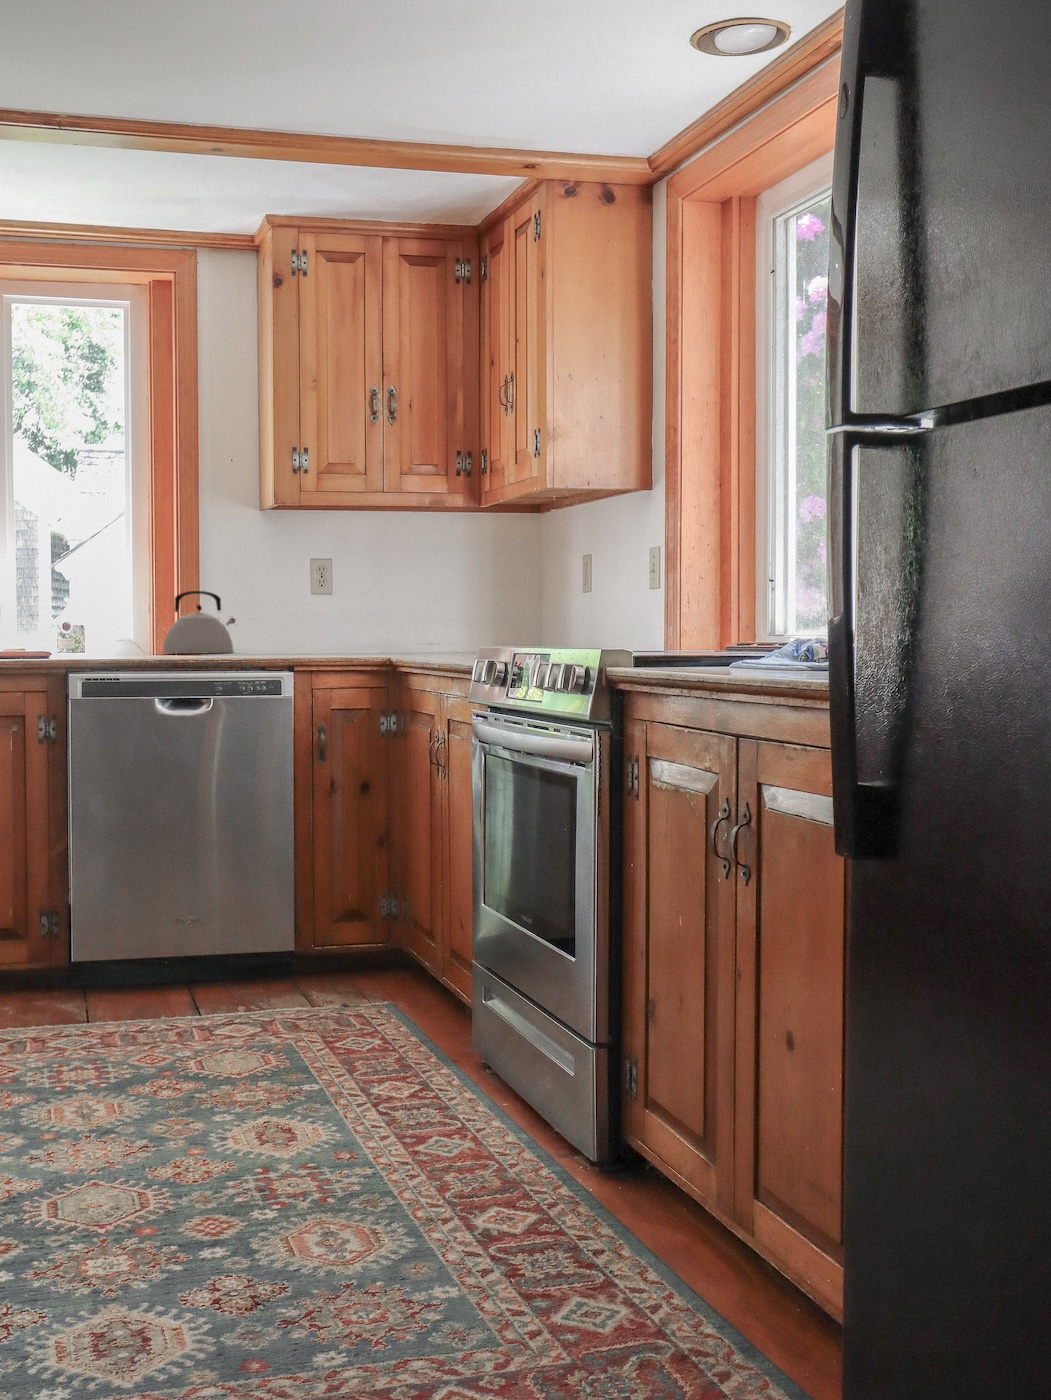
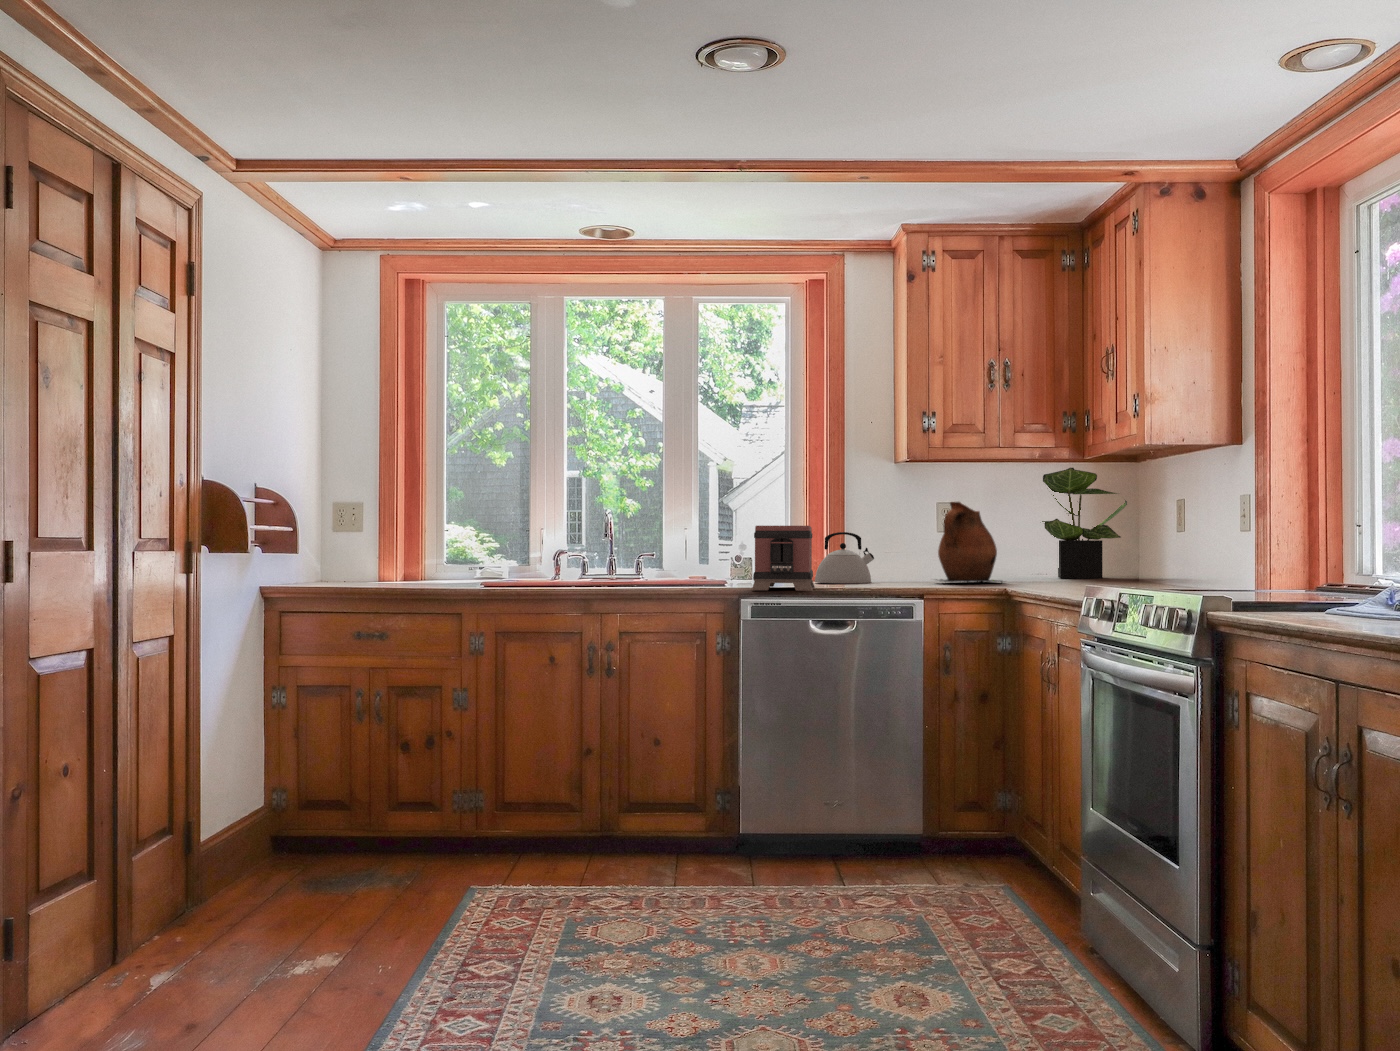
potted plant: none [423,519,524,647] -> present [1042,468,1127,579]
ceramic pitcher: none [305,554,393,651] -> present [936,502,1003,582]
toaster: none [74,577,160,660] -> present [752,526,814,591]

